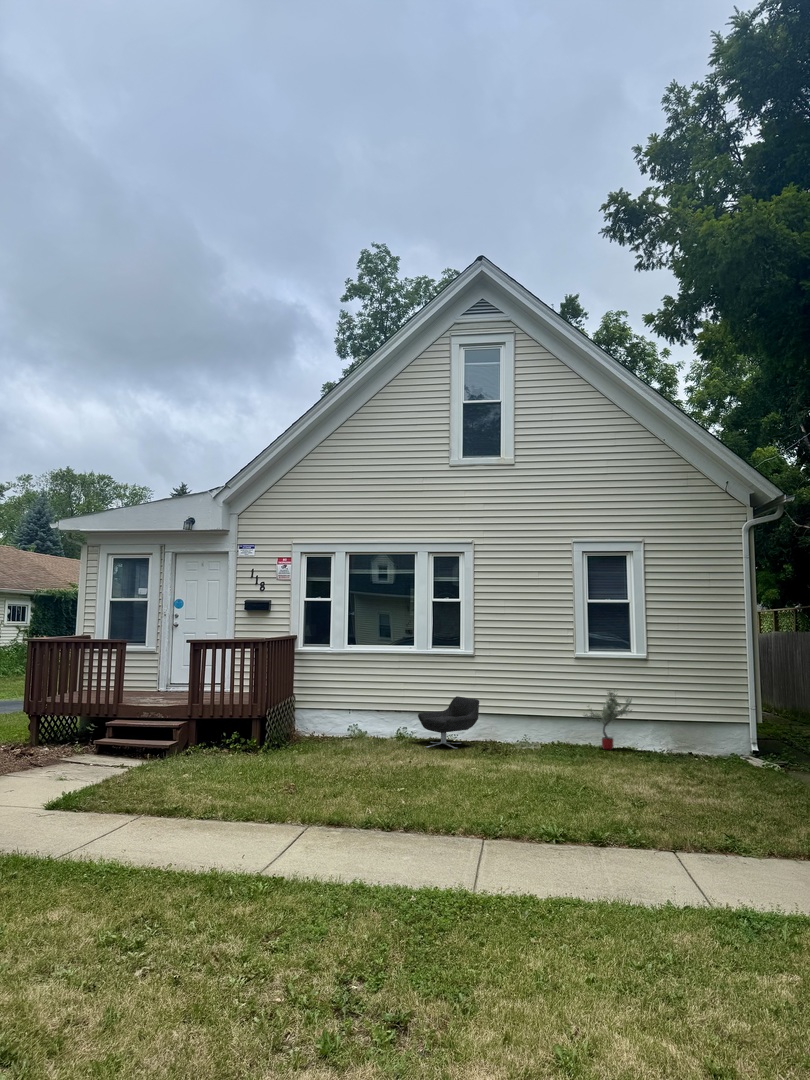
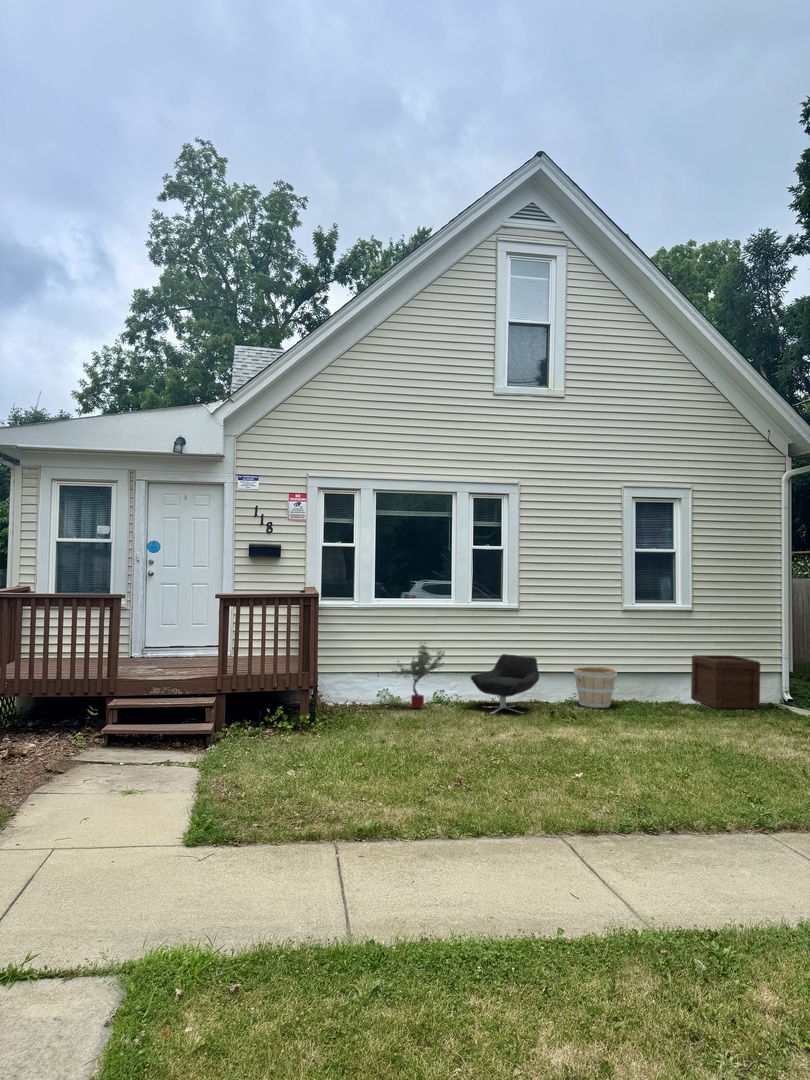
potted tree: present [583,690,632,750] -> present [392,642,444,709]
wooden crate: none [649,703,704,758] -> present [691,655,760,709]
wooden bucket: none [519,711,559,749] -> present [573,667,617,708]

